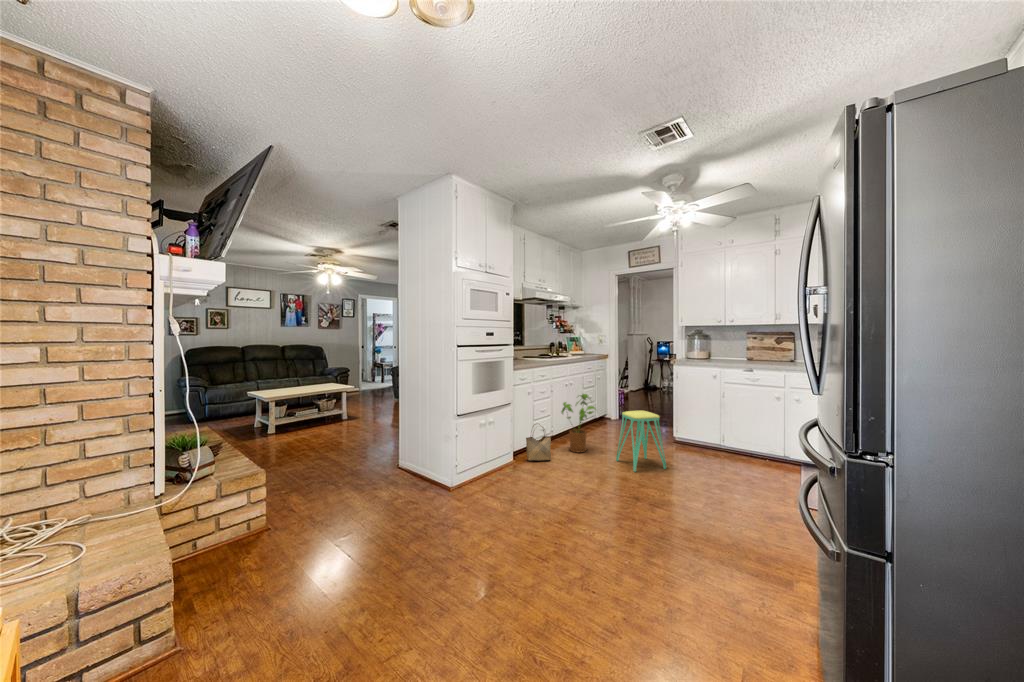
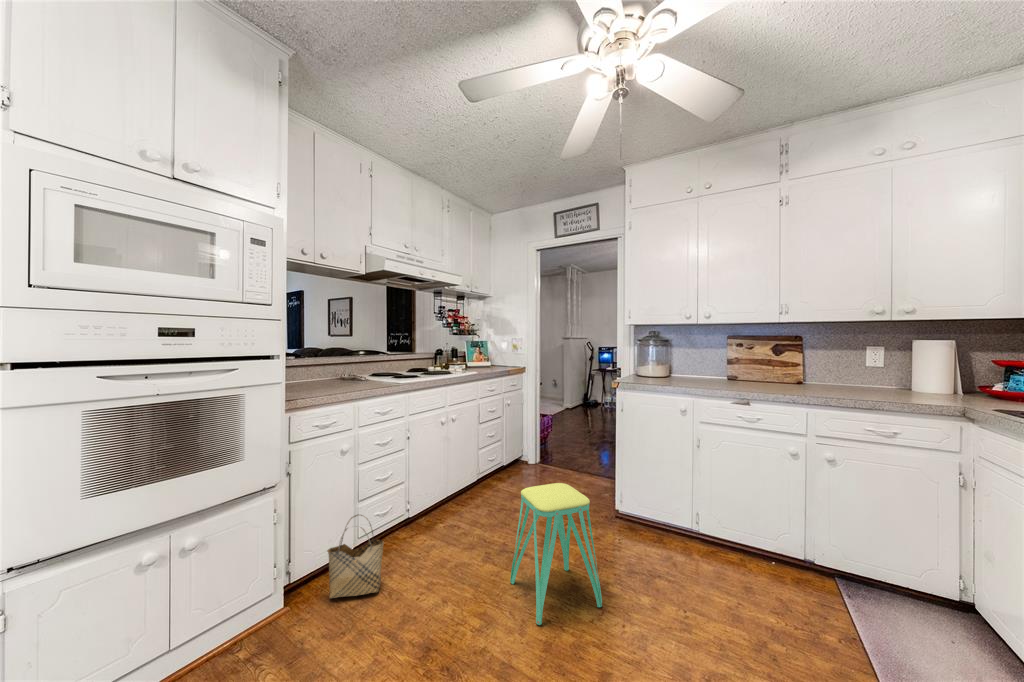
house plant: present [561,394,595,453] -> none [419,445,482,559]

